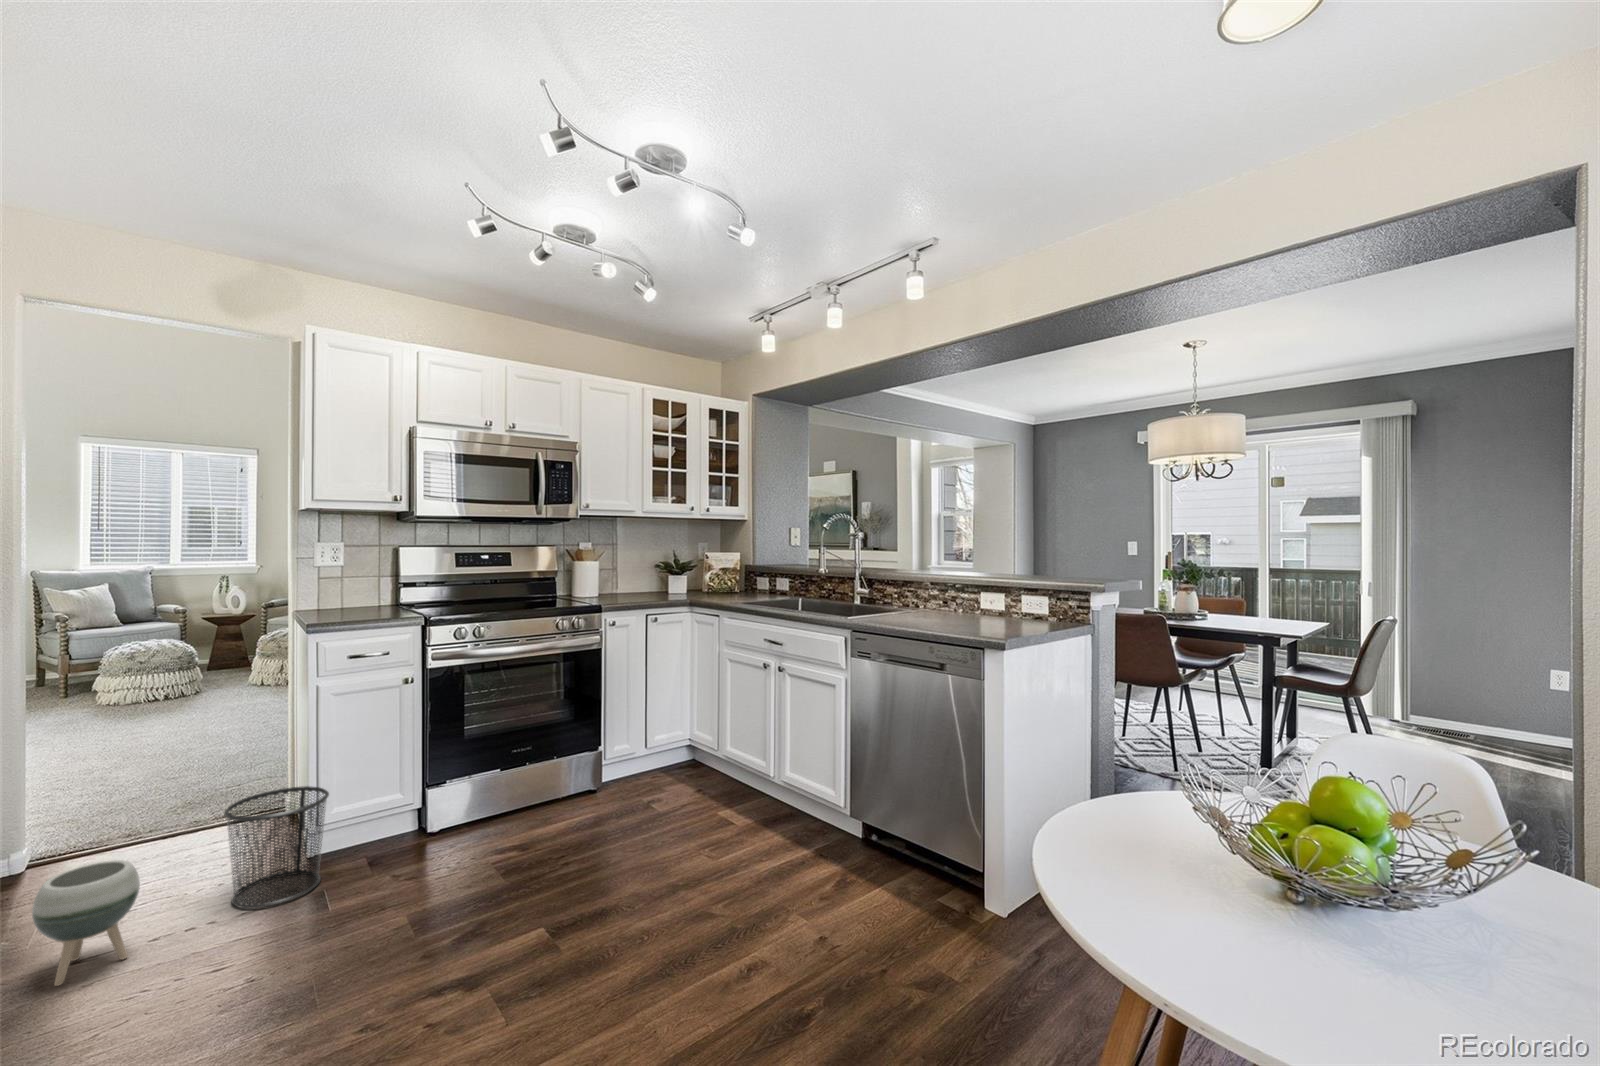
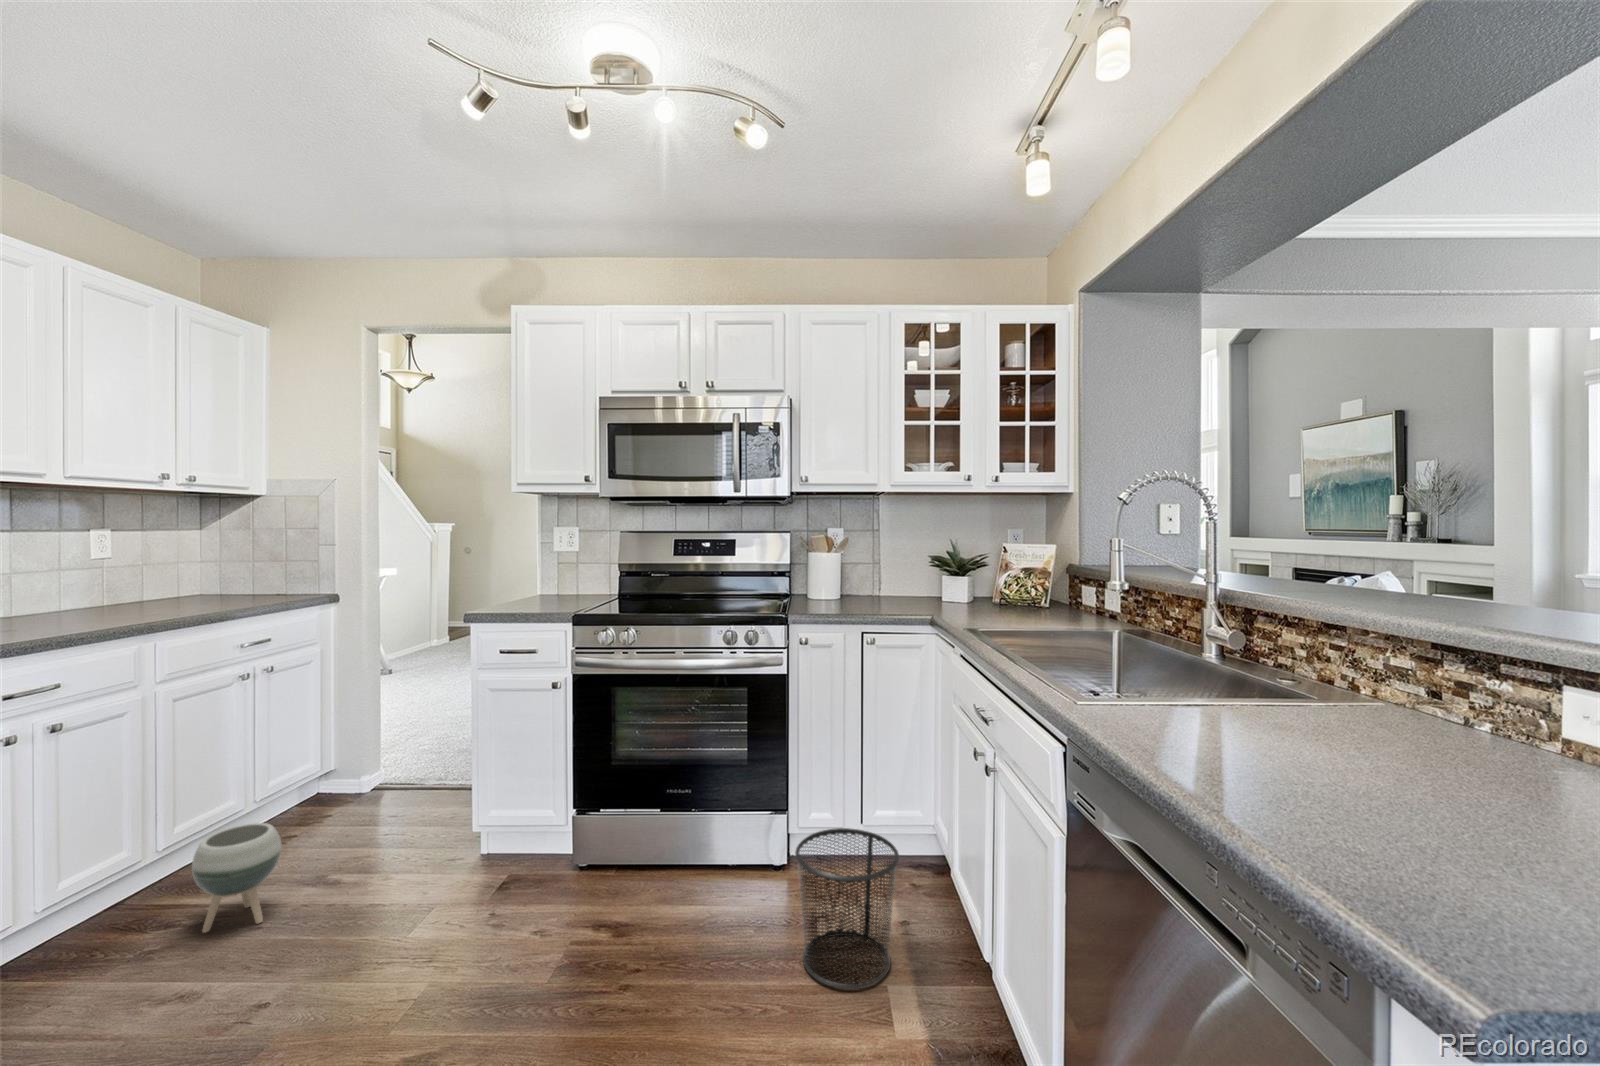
waste bin: present [224,786,329,908] -> present [795,828,899,989]

